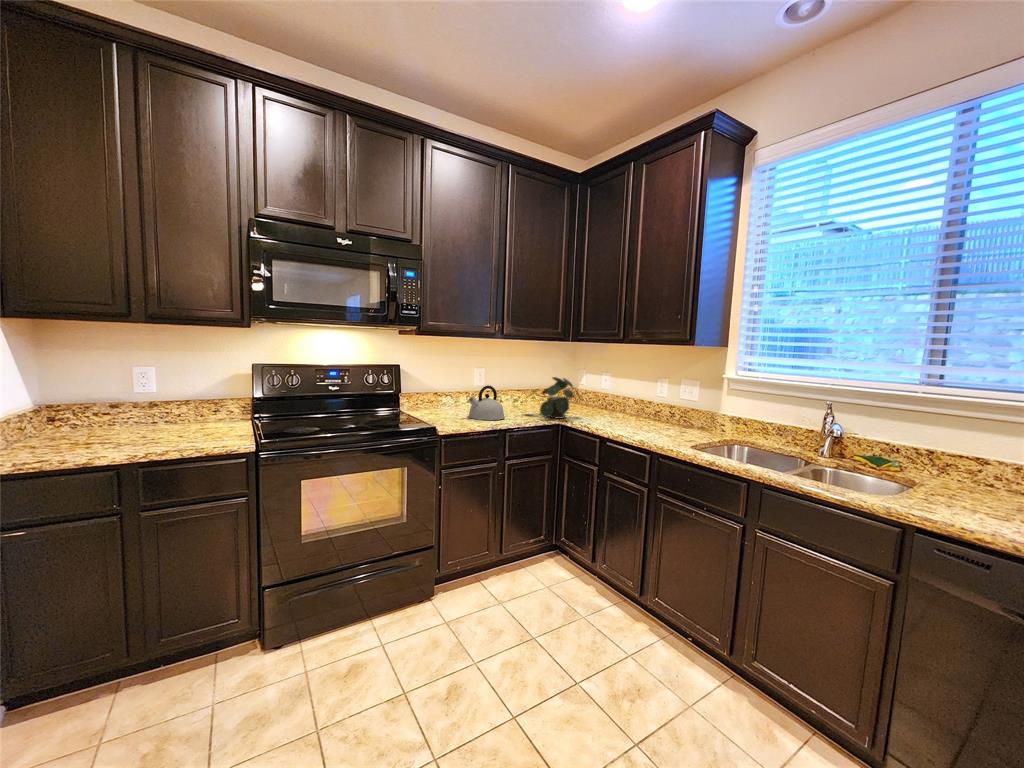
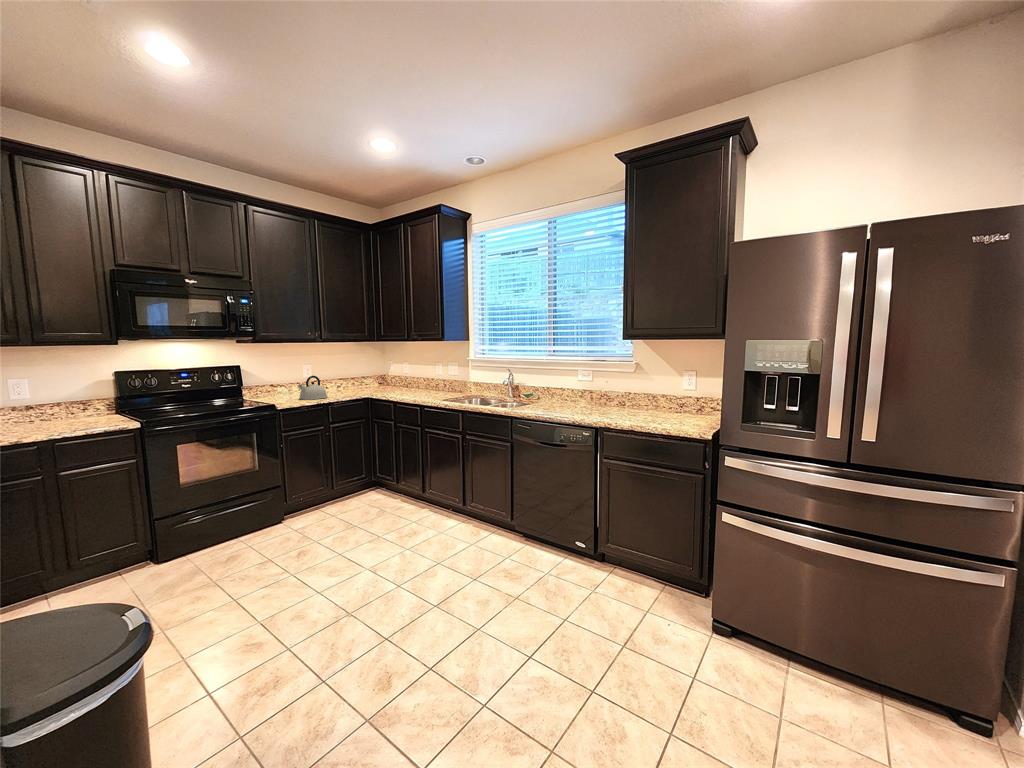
potted plant: present [529,377,581,419] -> none [344,367,384,395]

